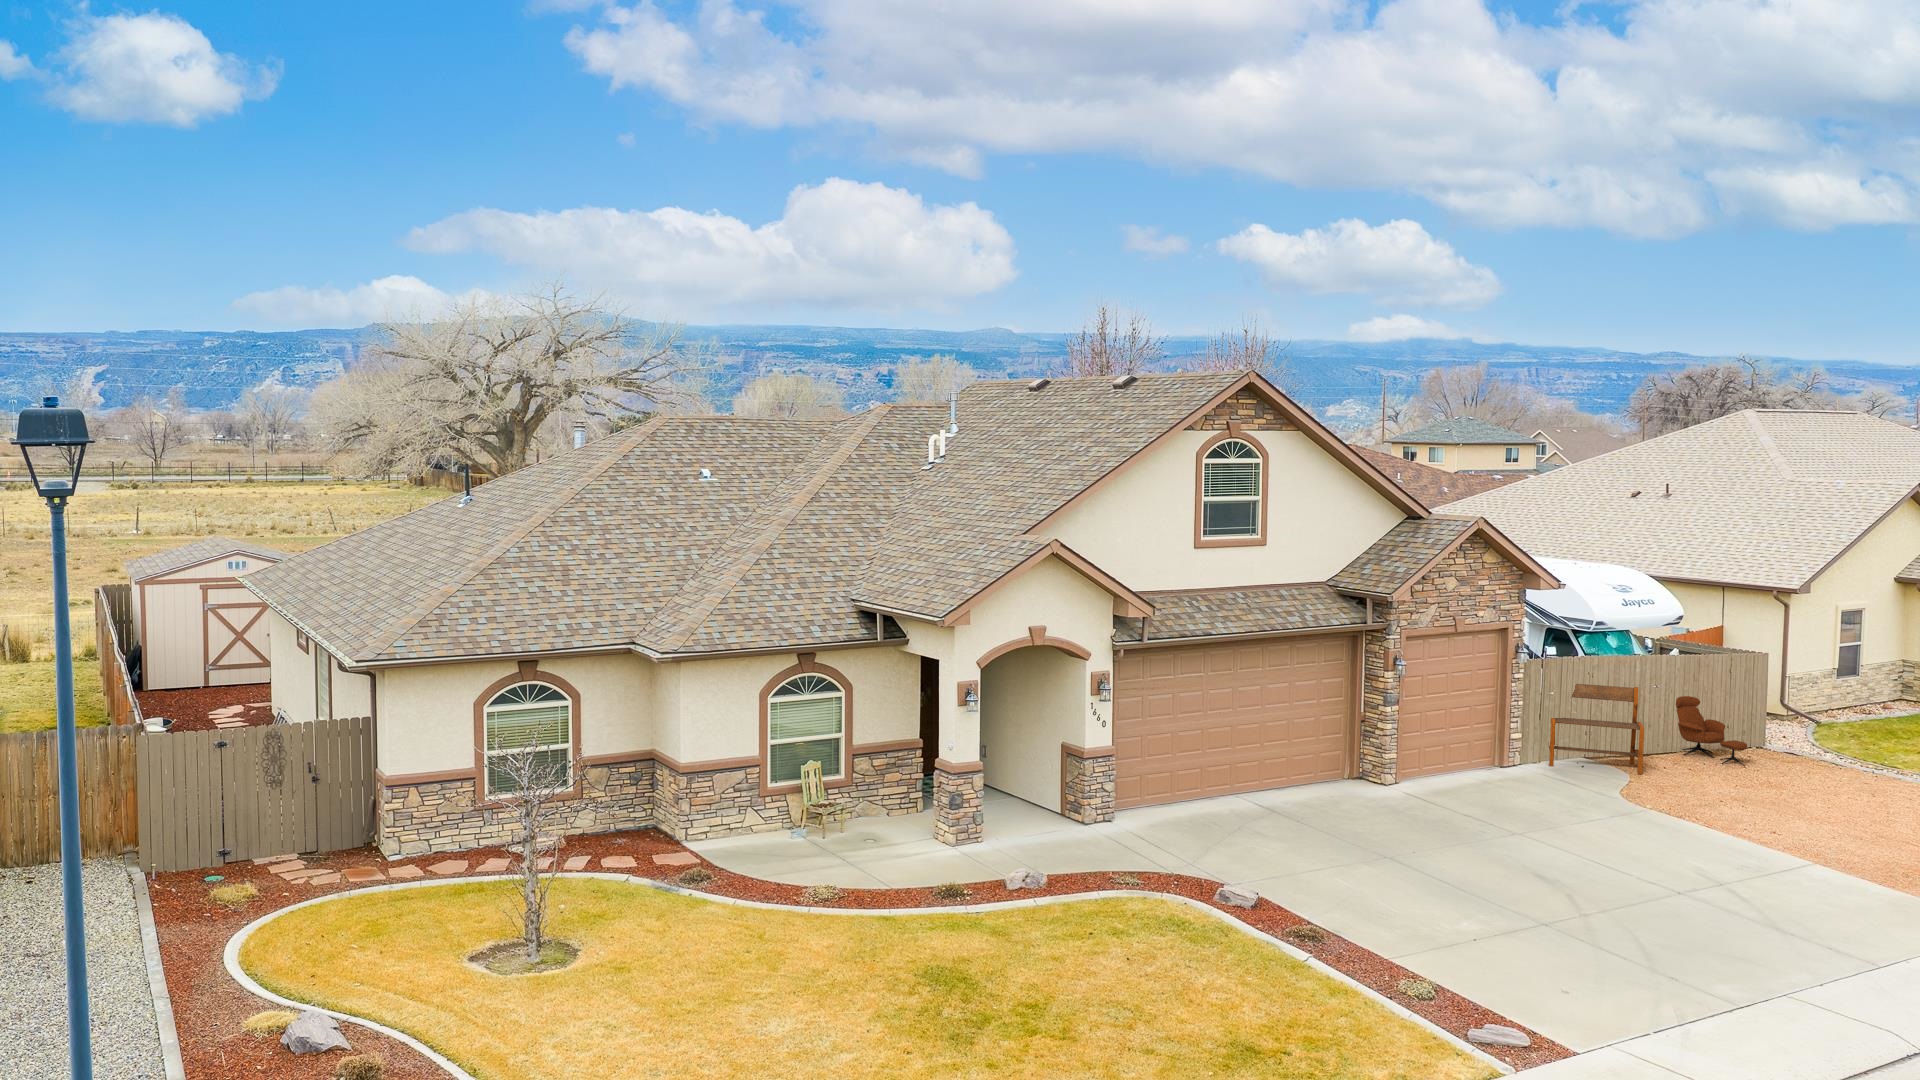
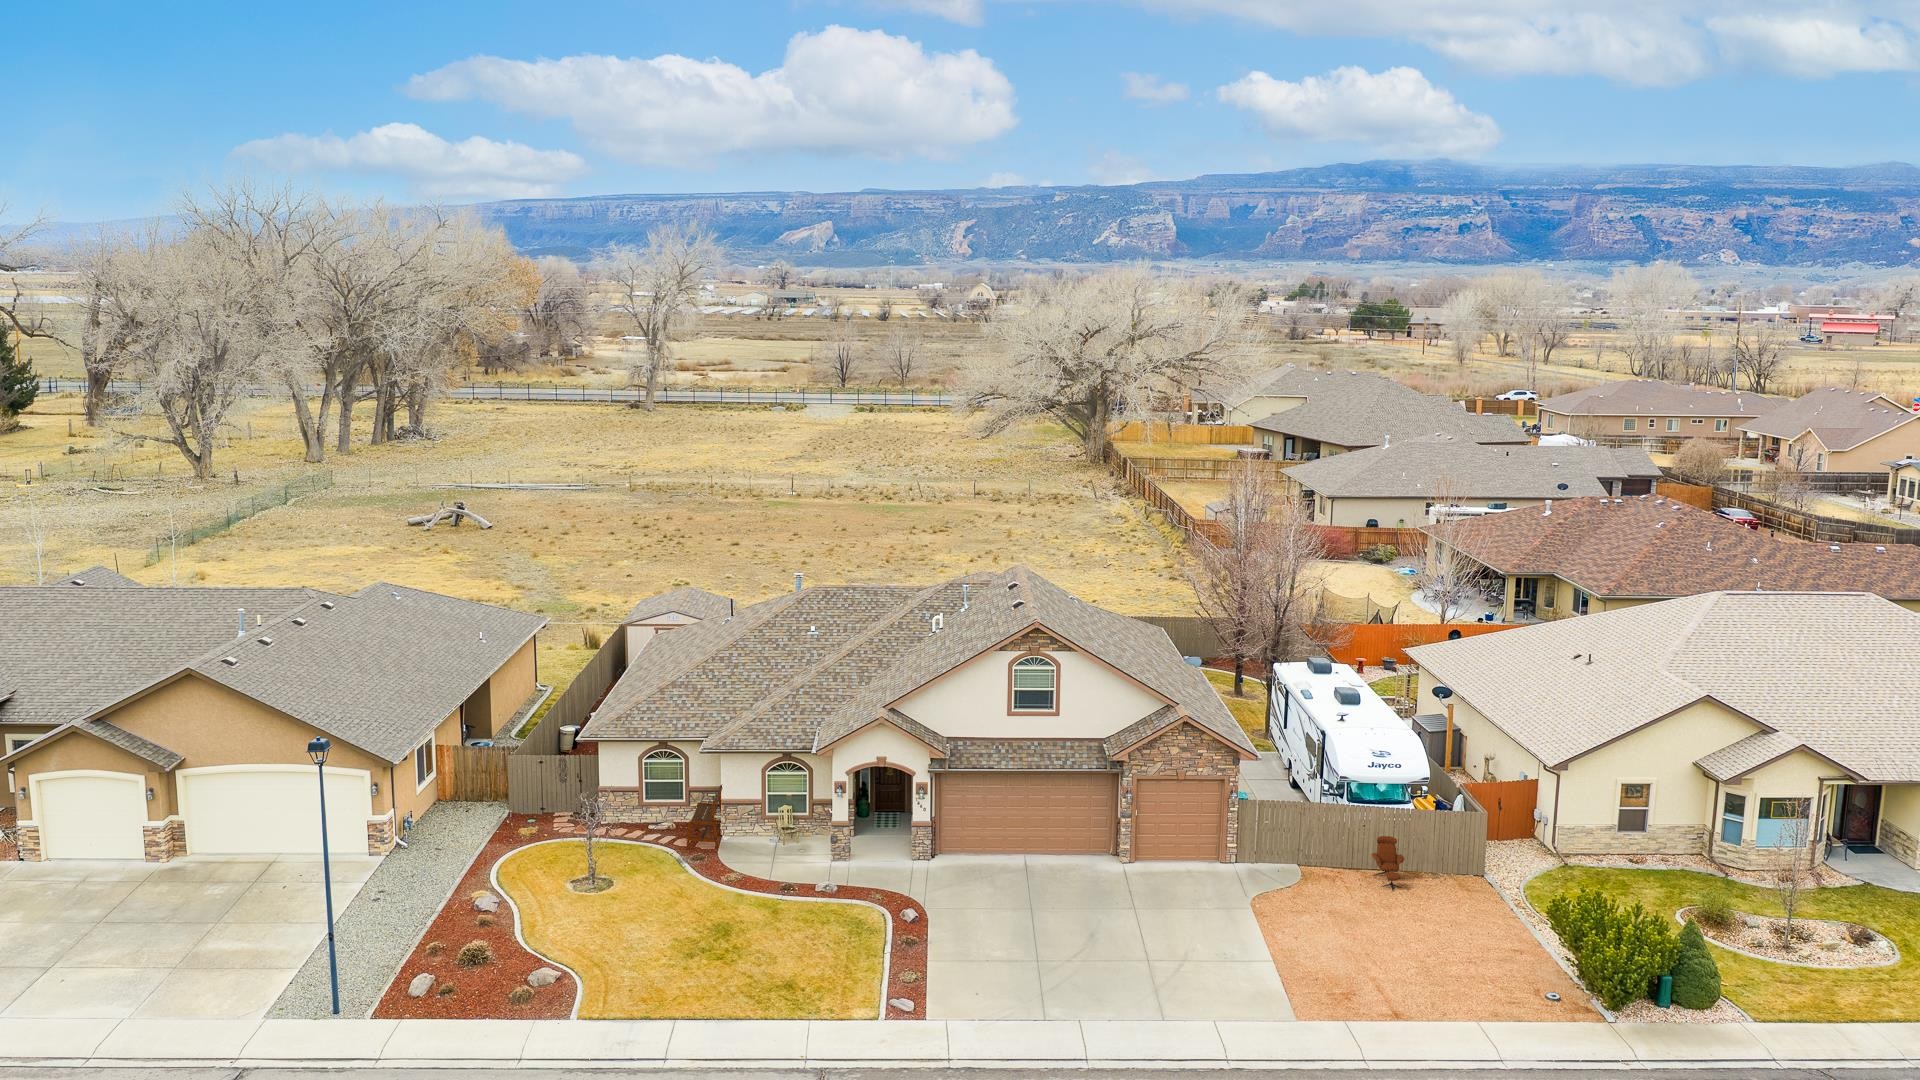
bench: present [1549,684,1644,774] -> present [687,785,722,848]

